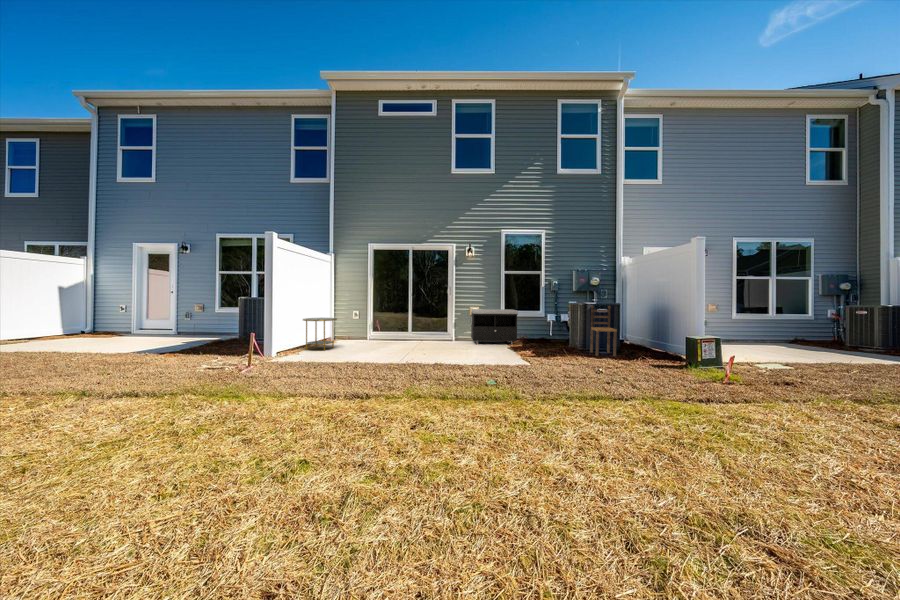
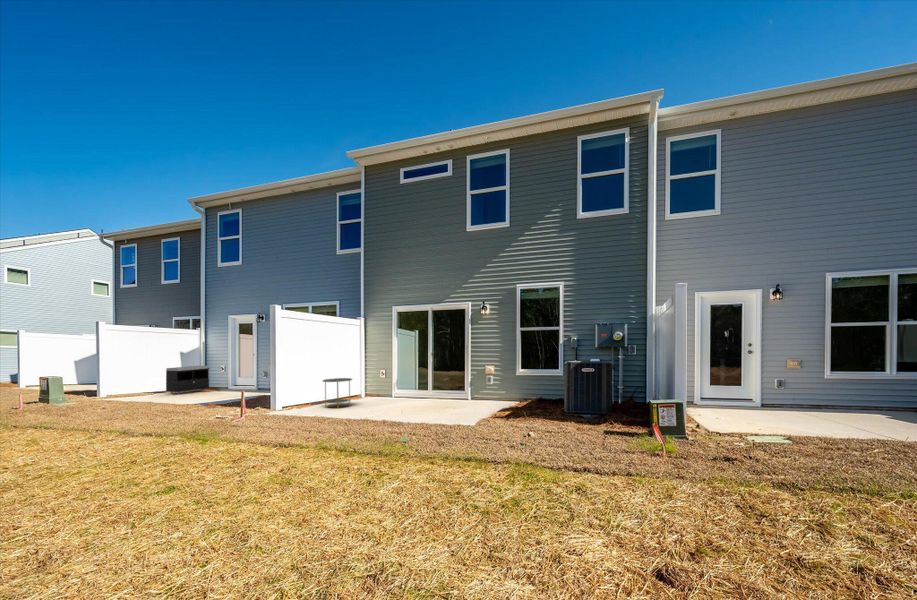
chair: present [590,306,617,356] -> none [576,366,603,422]
storage bench: present [471,309,518,344] -> present [166,366,210,395]

